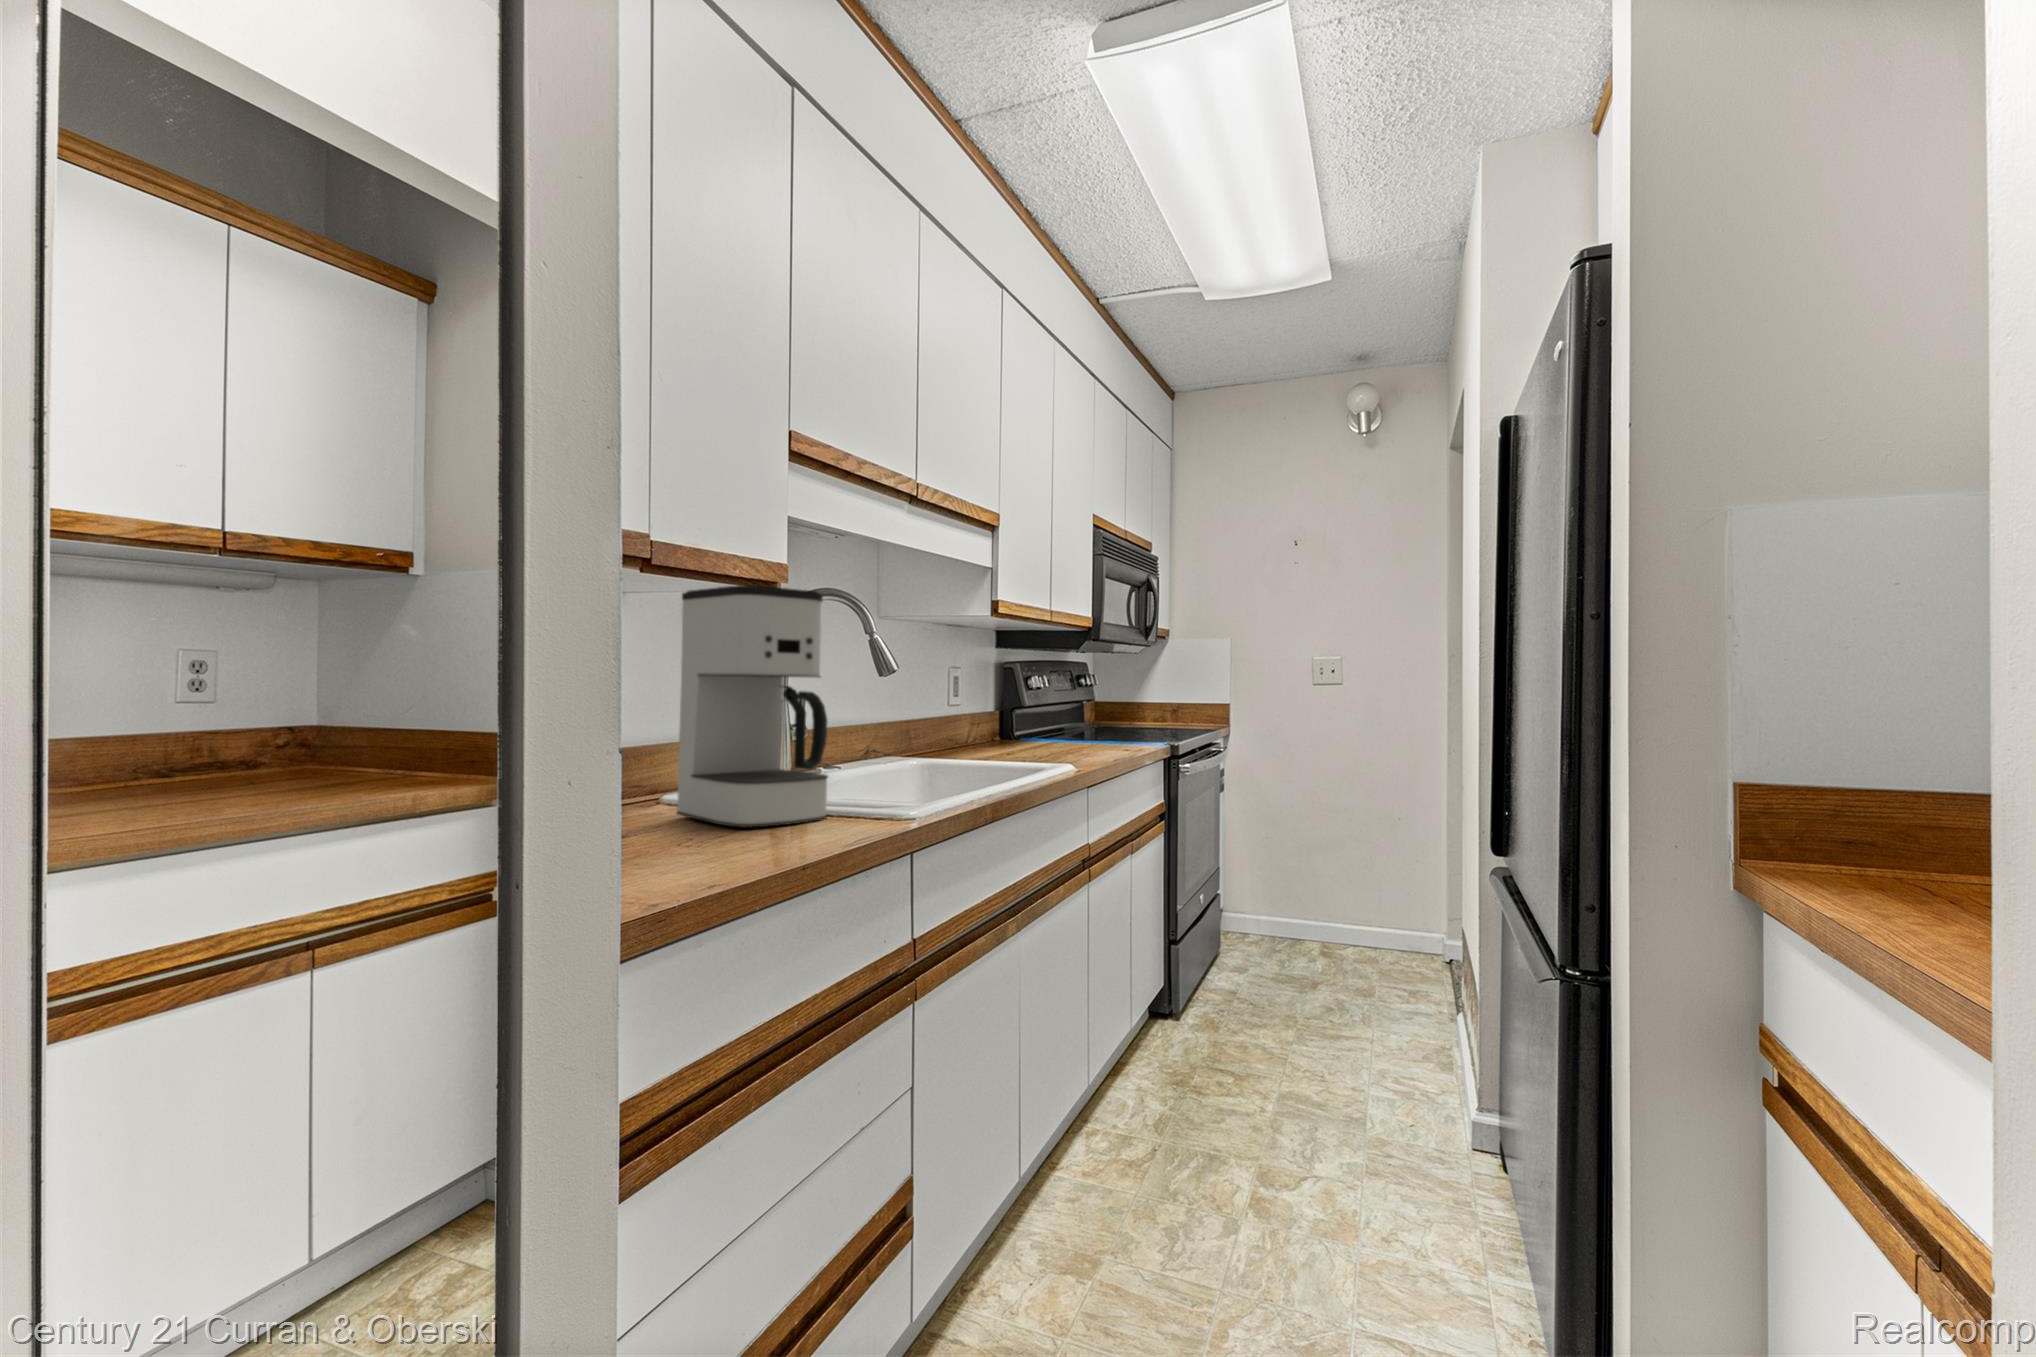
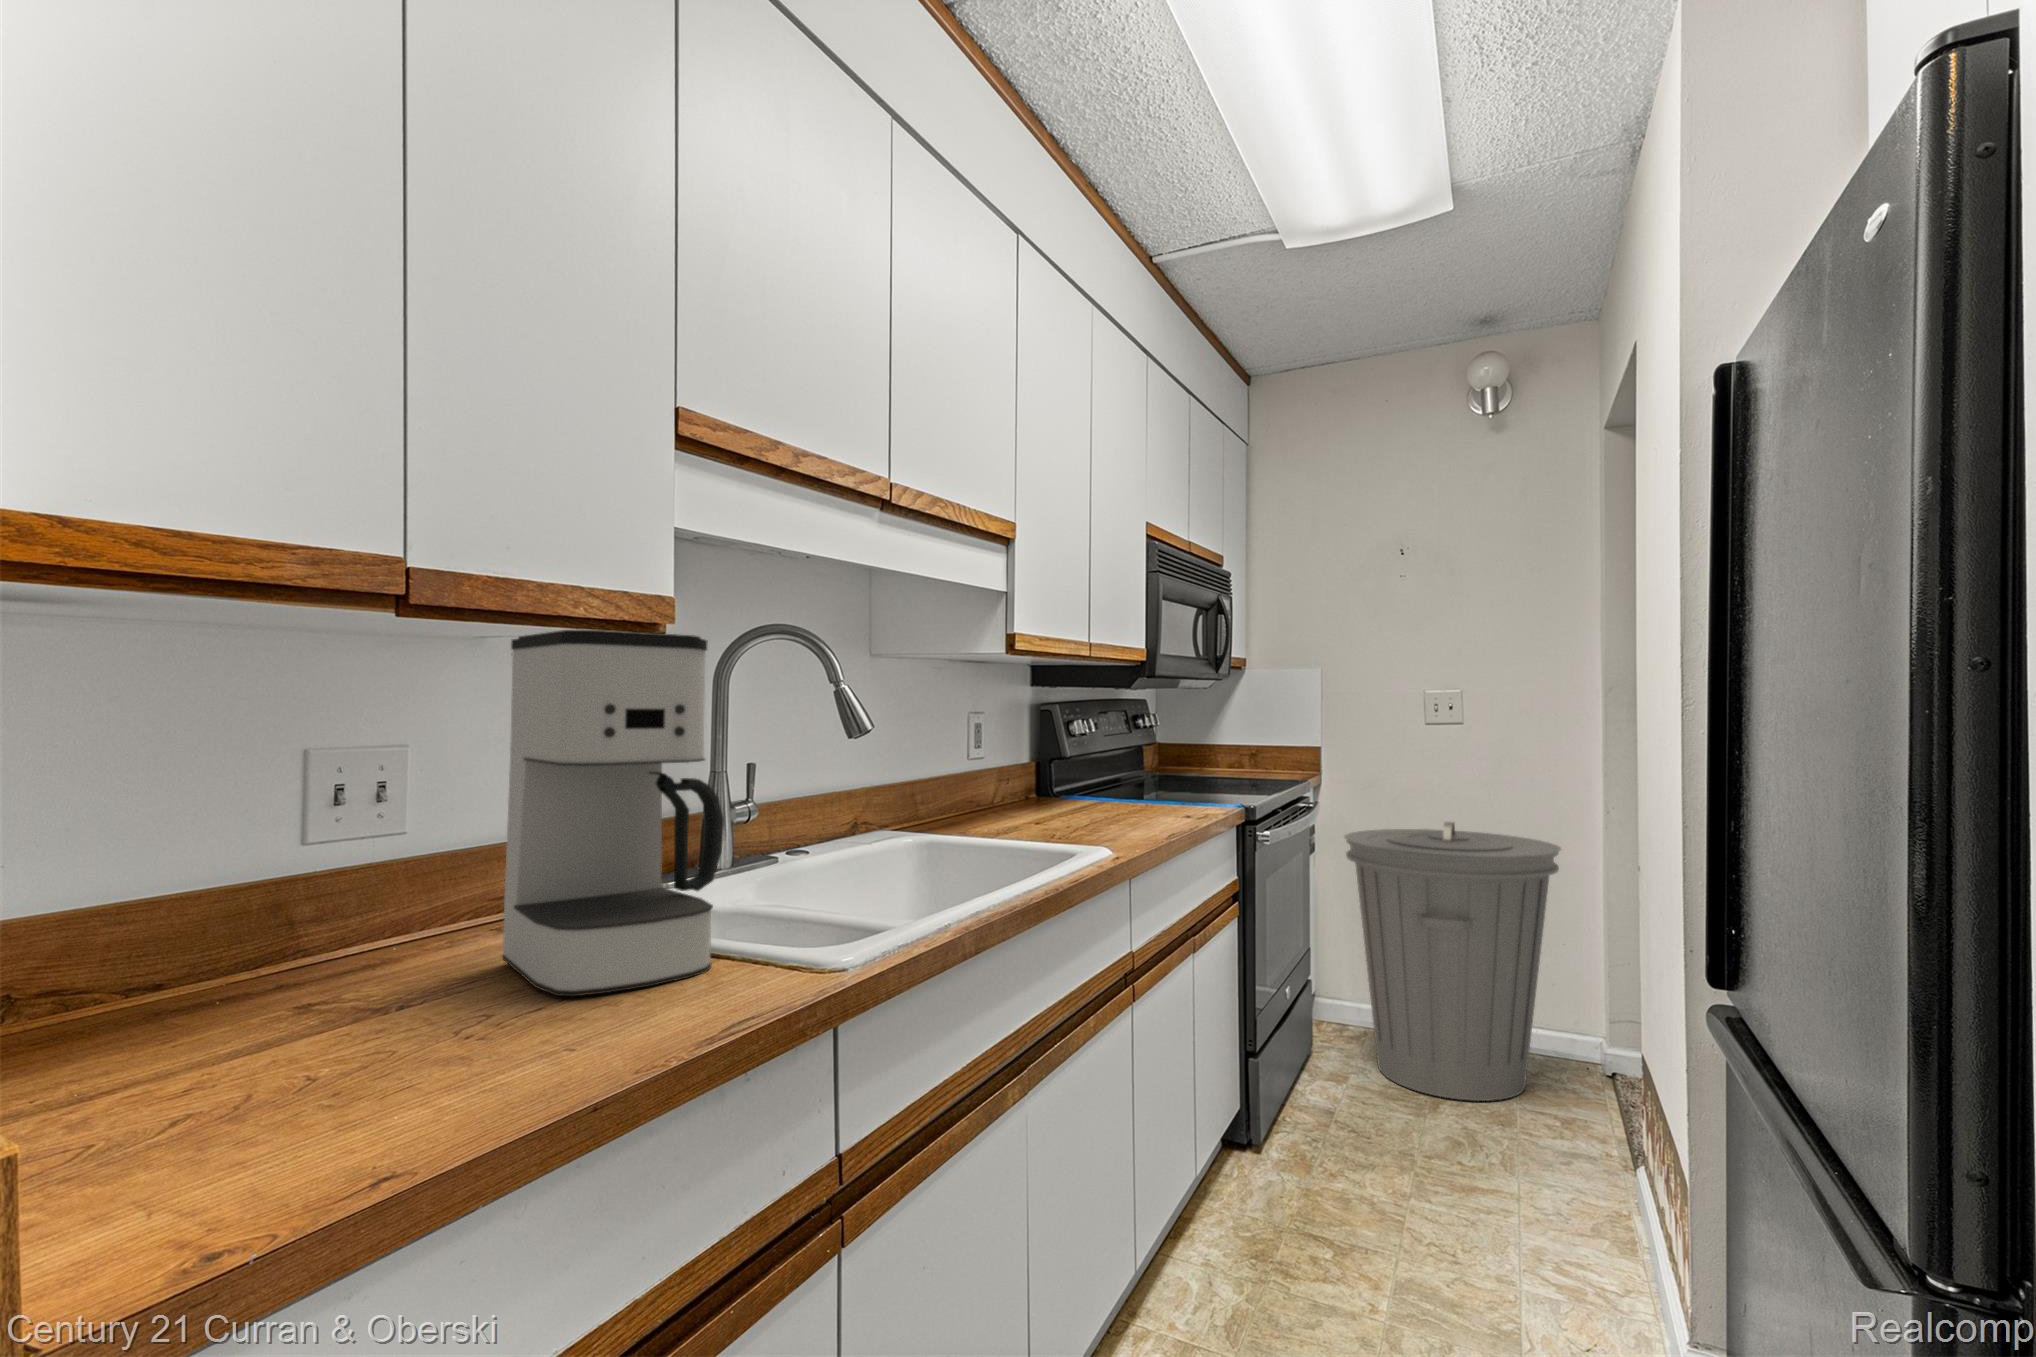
trash can: none [1246,763,1416,983] -> present [1344,822,1561,1101]

